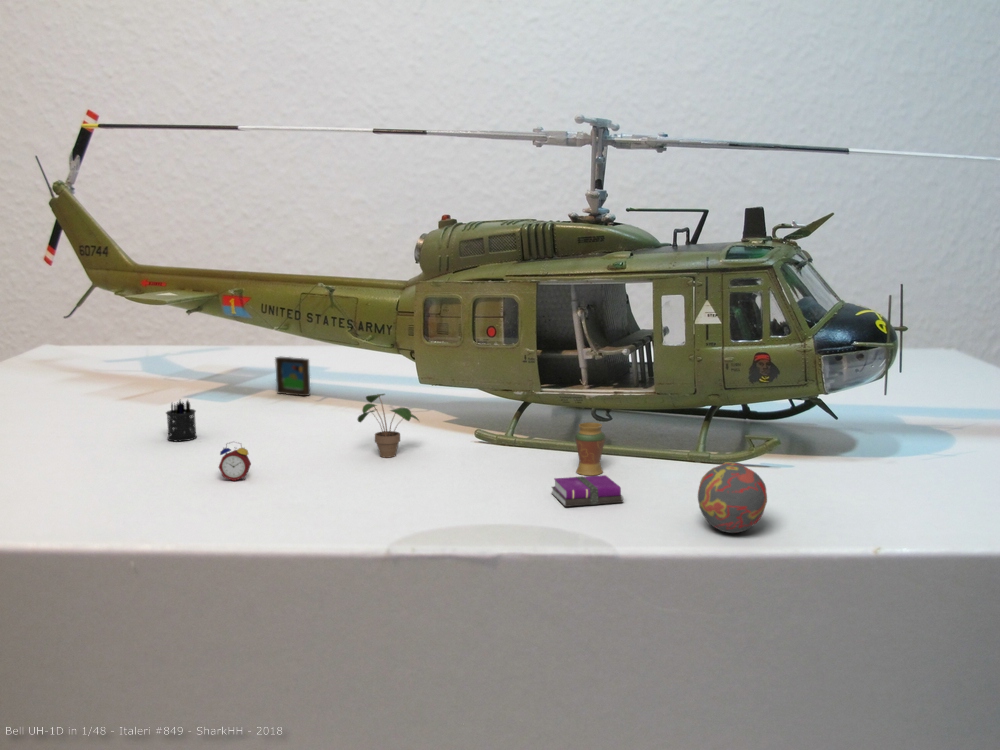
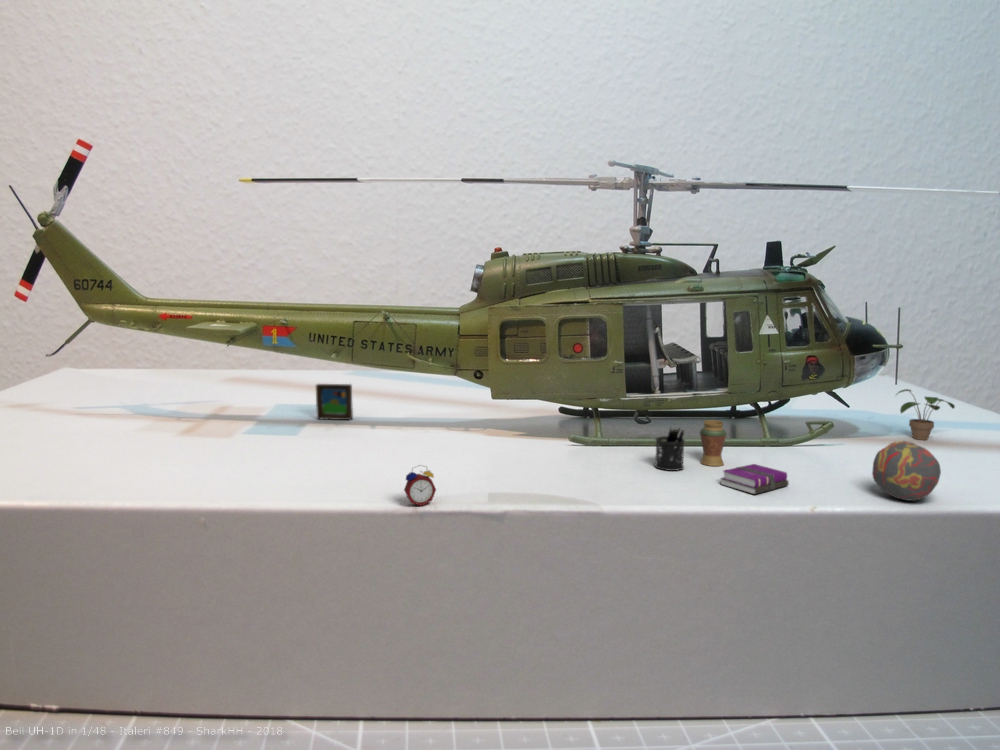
potted plant: present [357,394,419,458] -> present [897,389,955,440]
pen holder: present [166,401,197,441] -> present [655,429,685,471]

